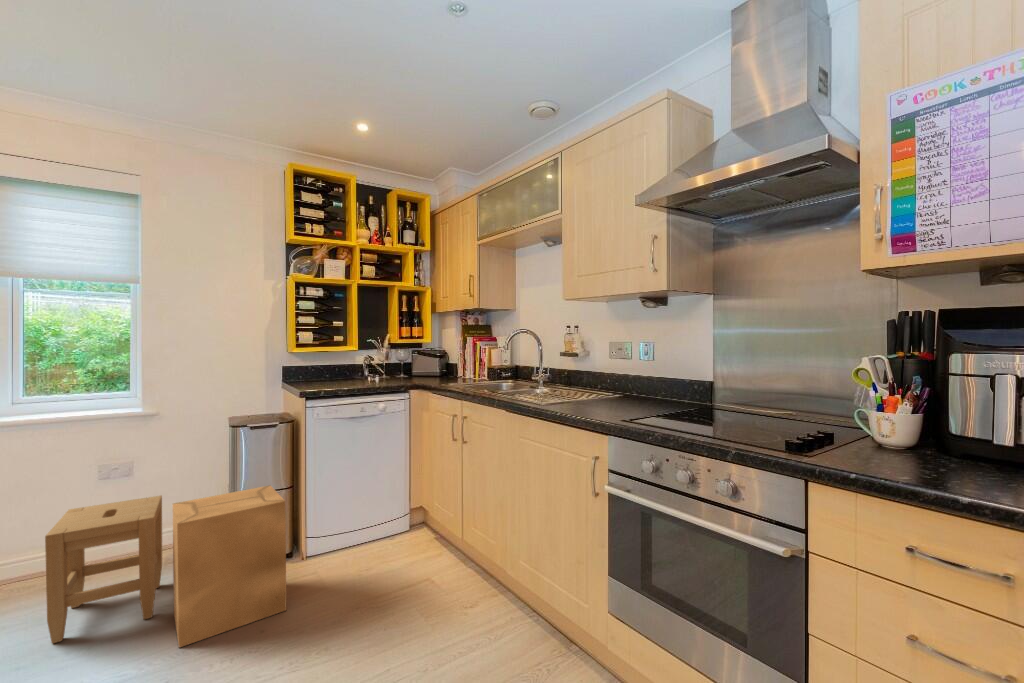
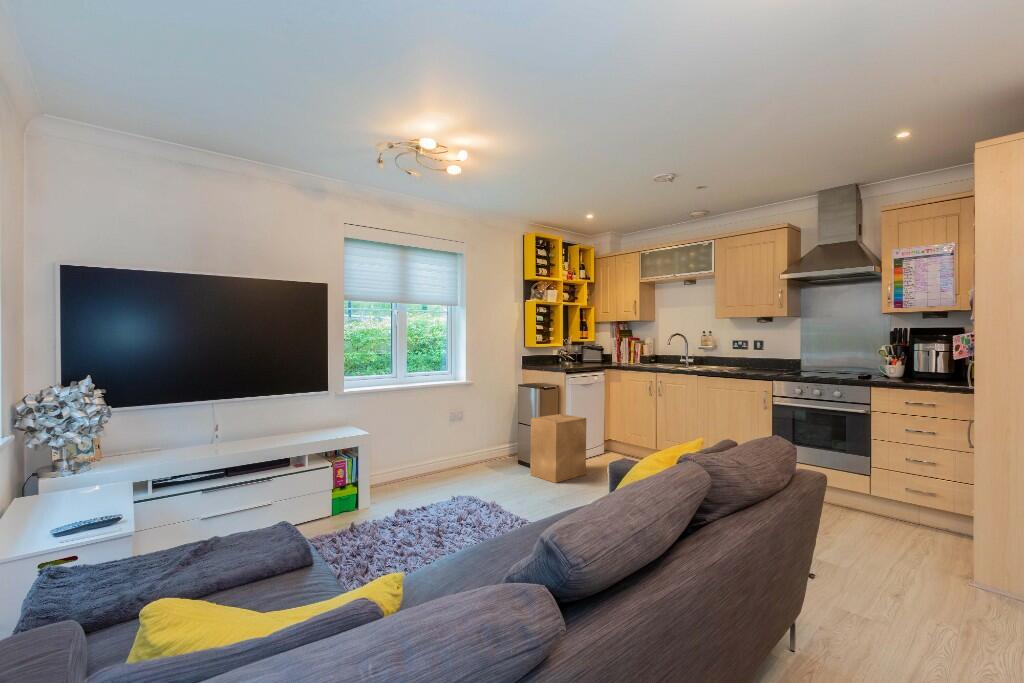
stool: present [45,496,162,643] -> none [470,419,525,482]

